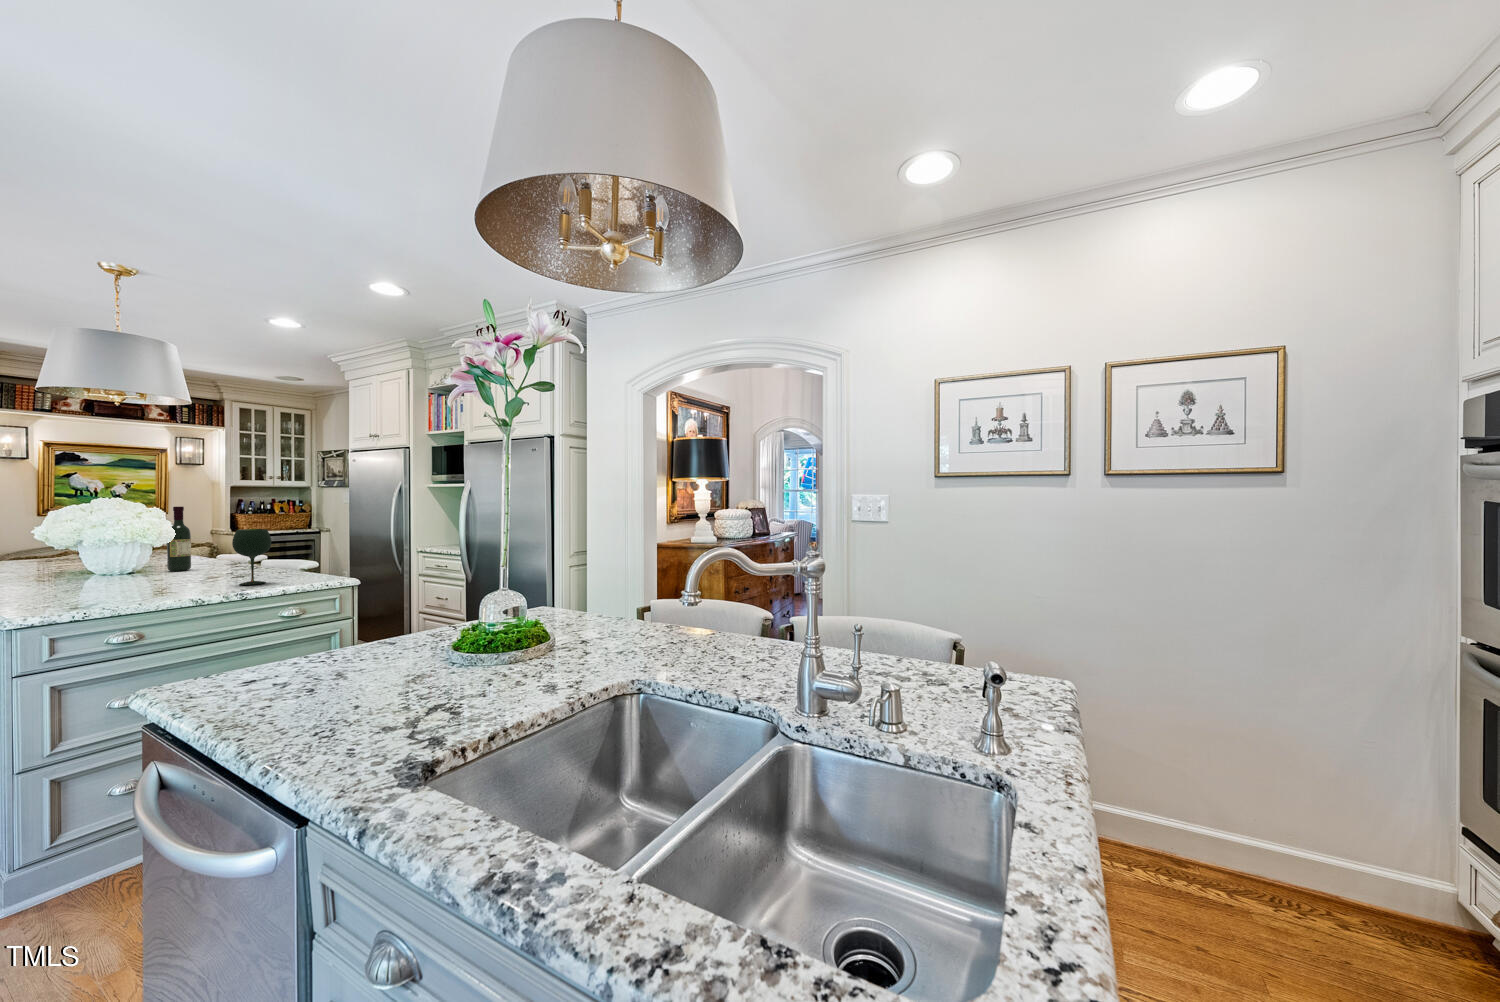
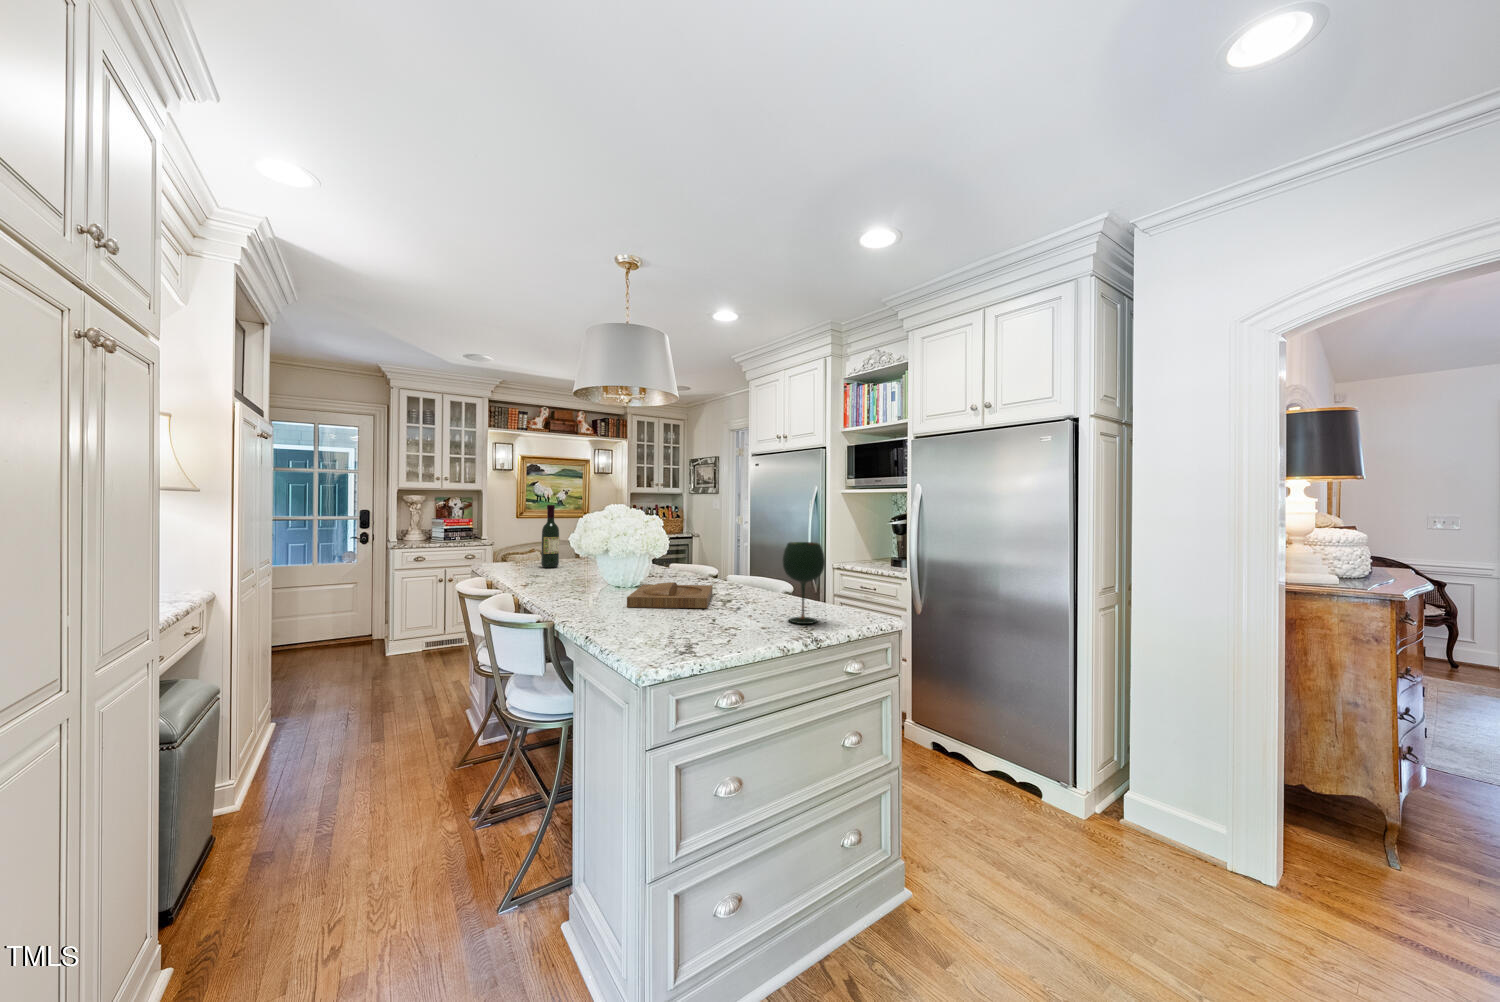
wine bottle: present [167,507,191,571] -> present [541,505,559,568]
tray: none [92,567,206,587] -> present [627,582,713,608]

